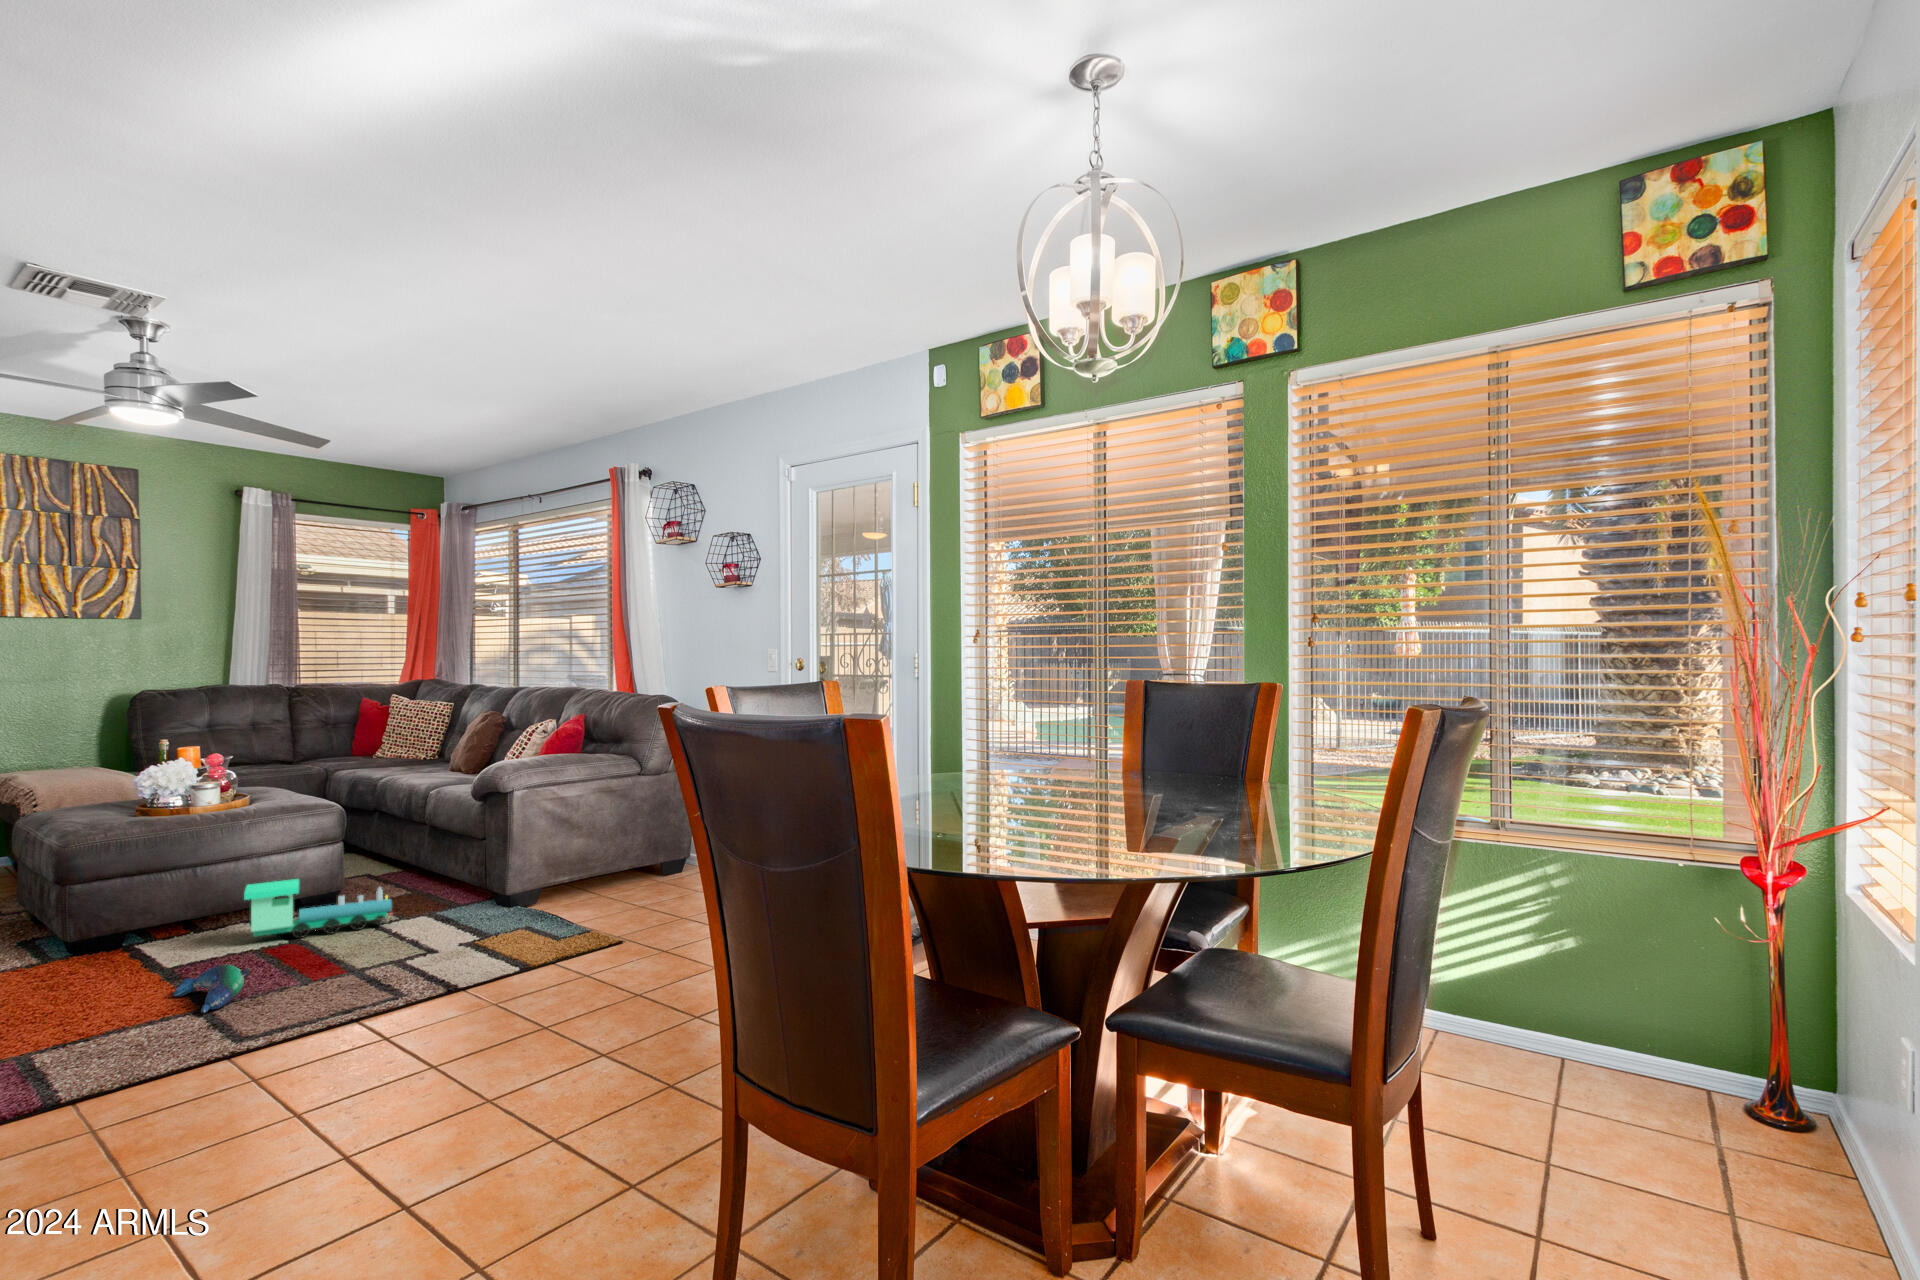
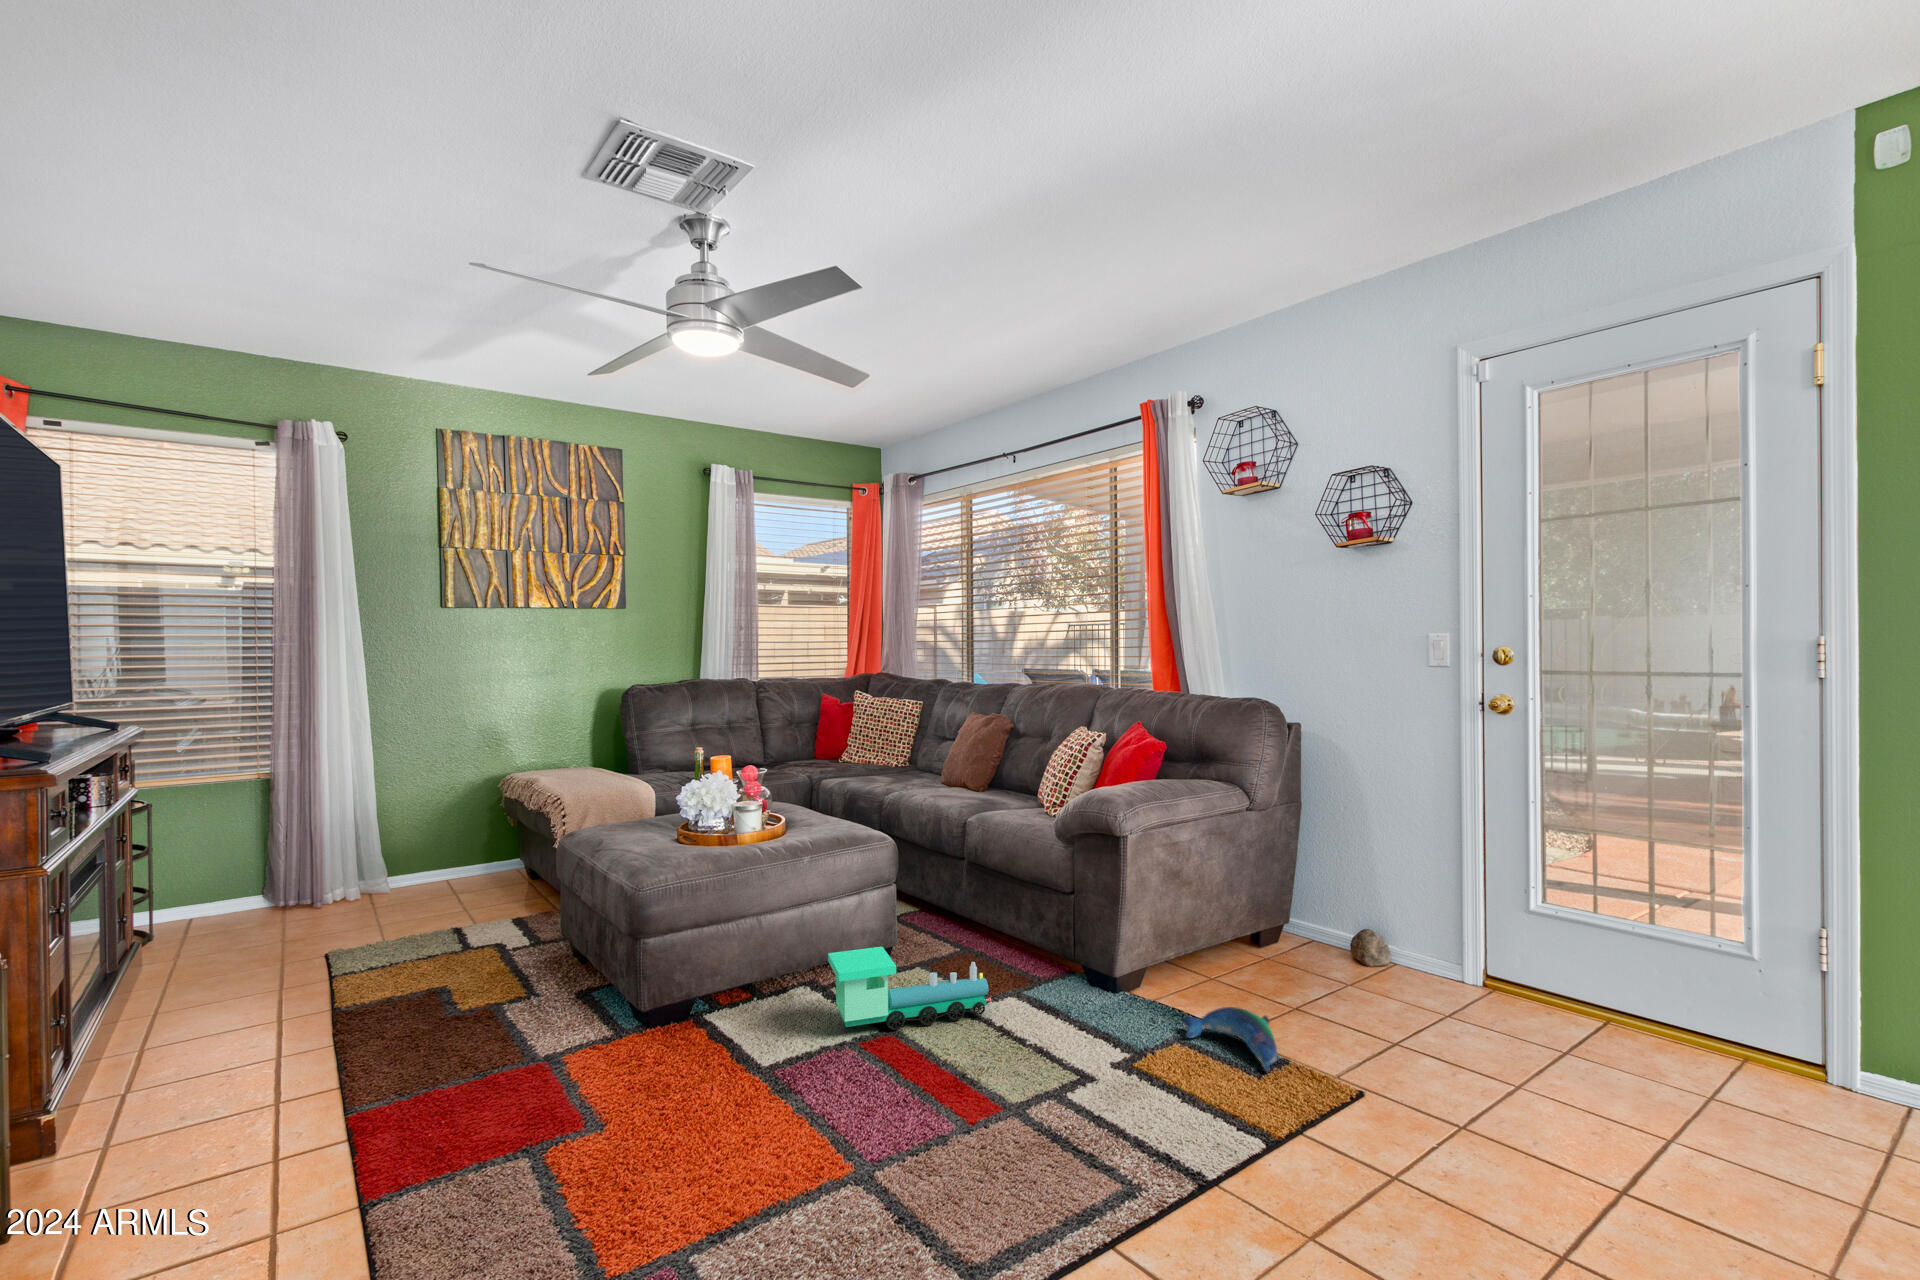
plush toy: present [173,965,250,1013] -> present [1182,1007,1277,1071]

